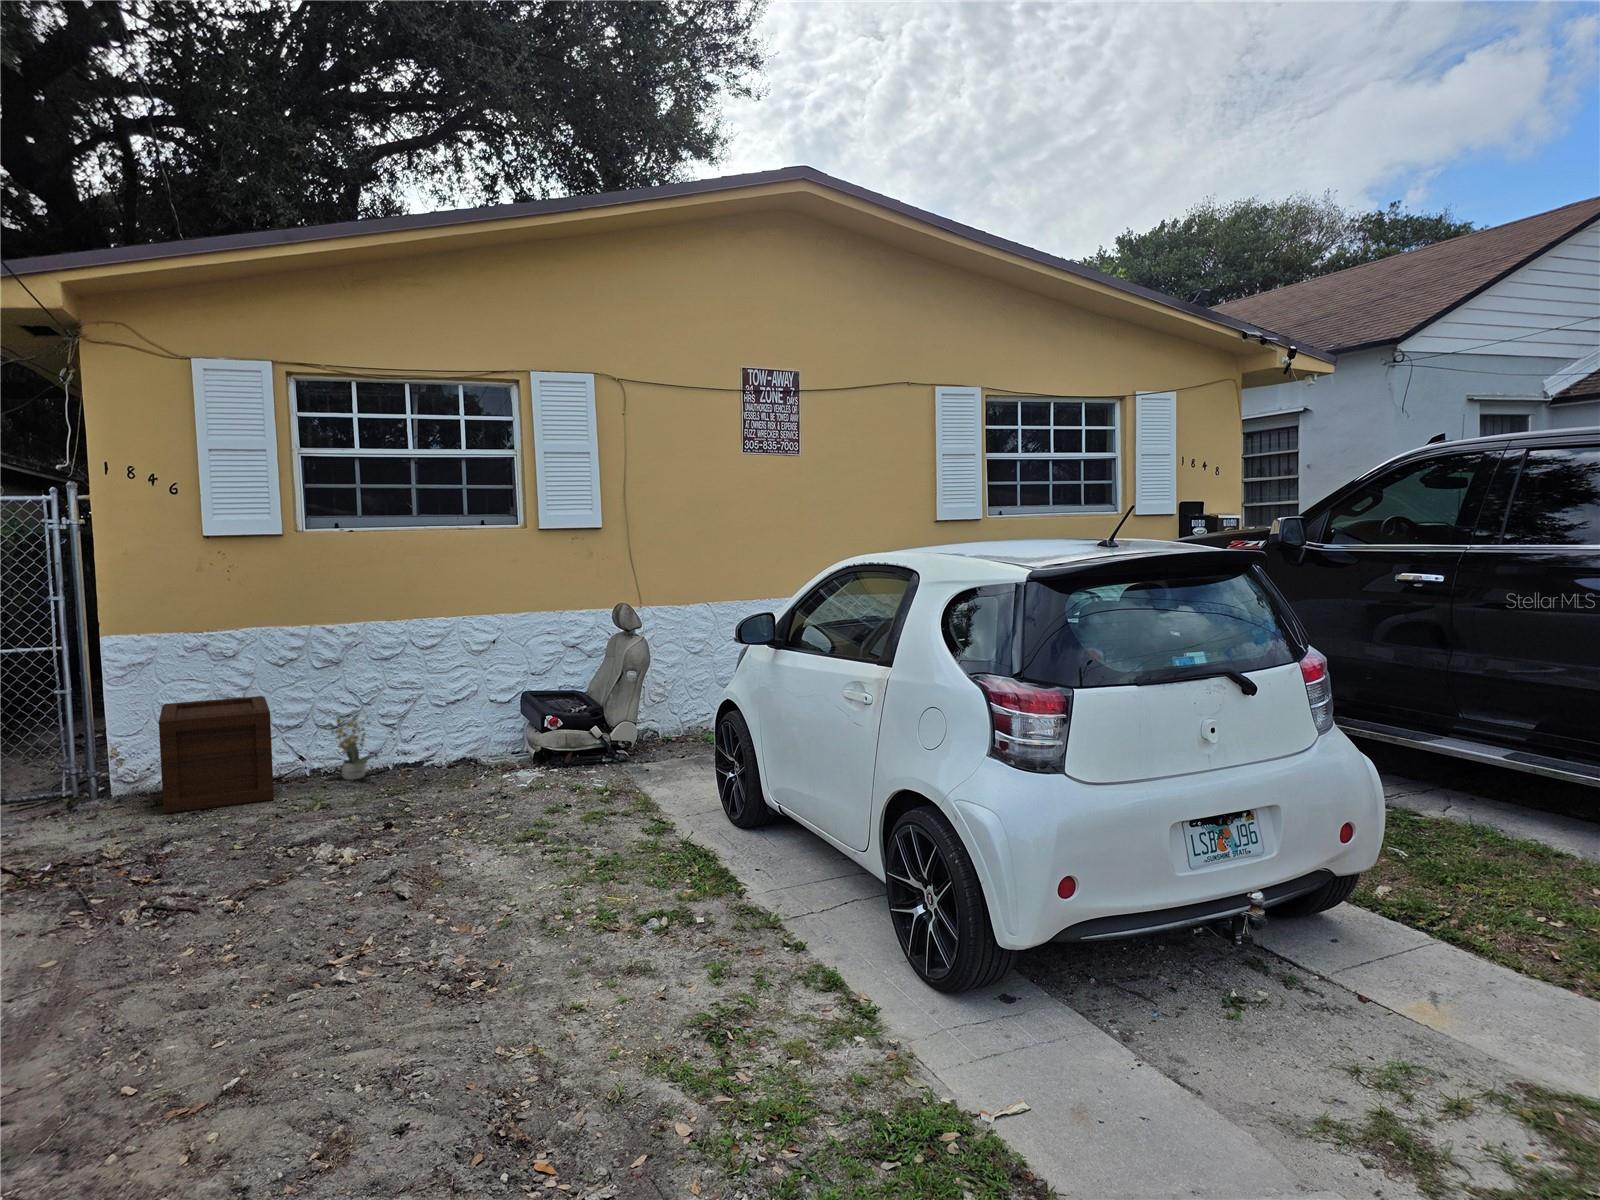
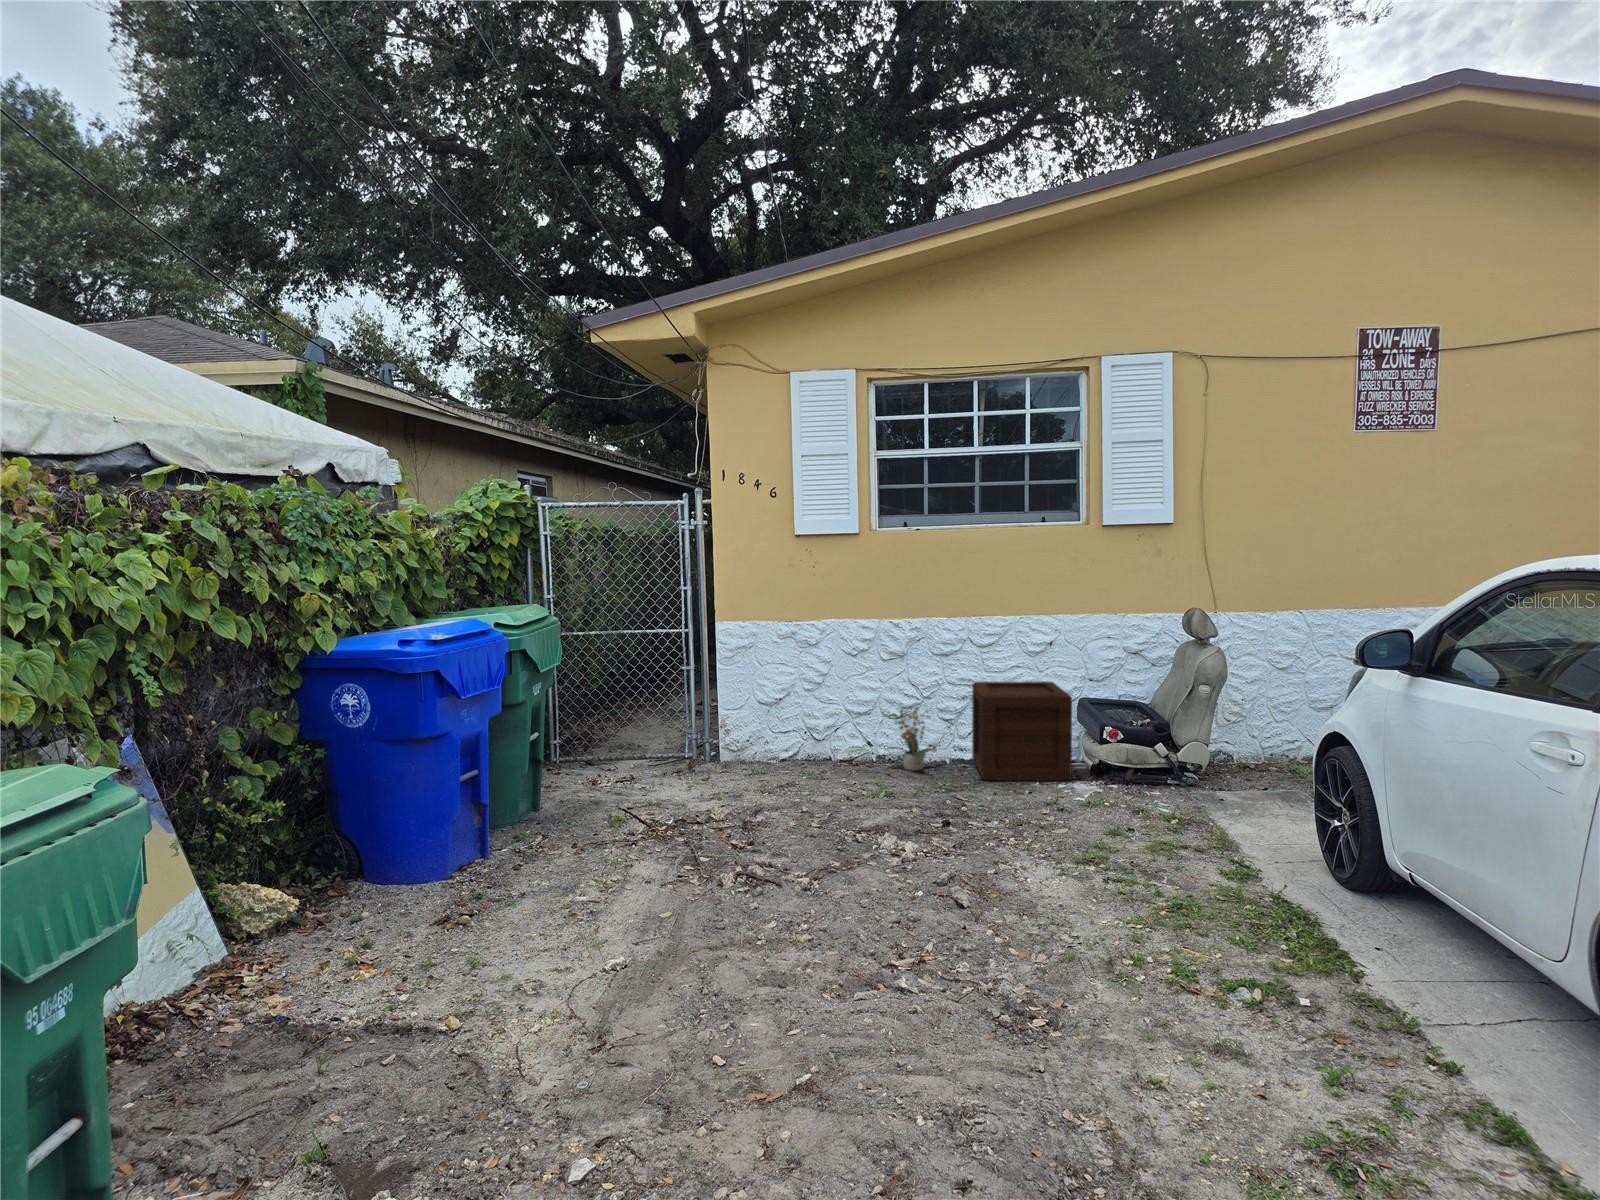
wooden crate: present [159,696,274,814] -> present [972,682,1072,781]

